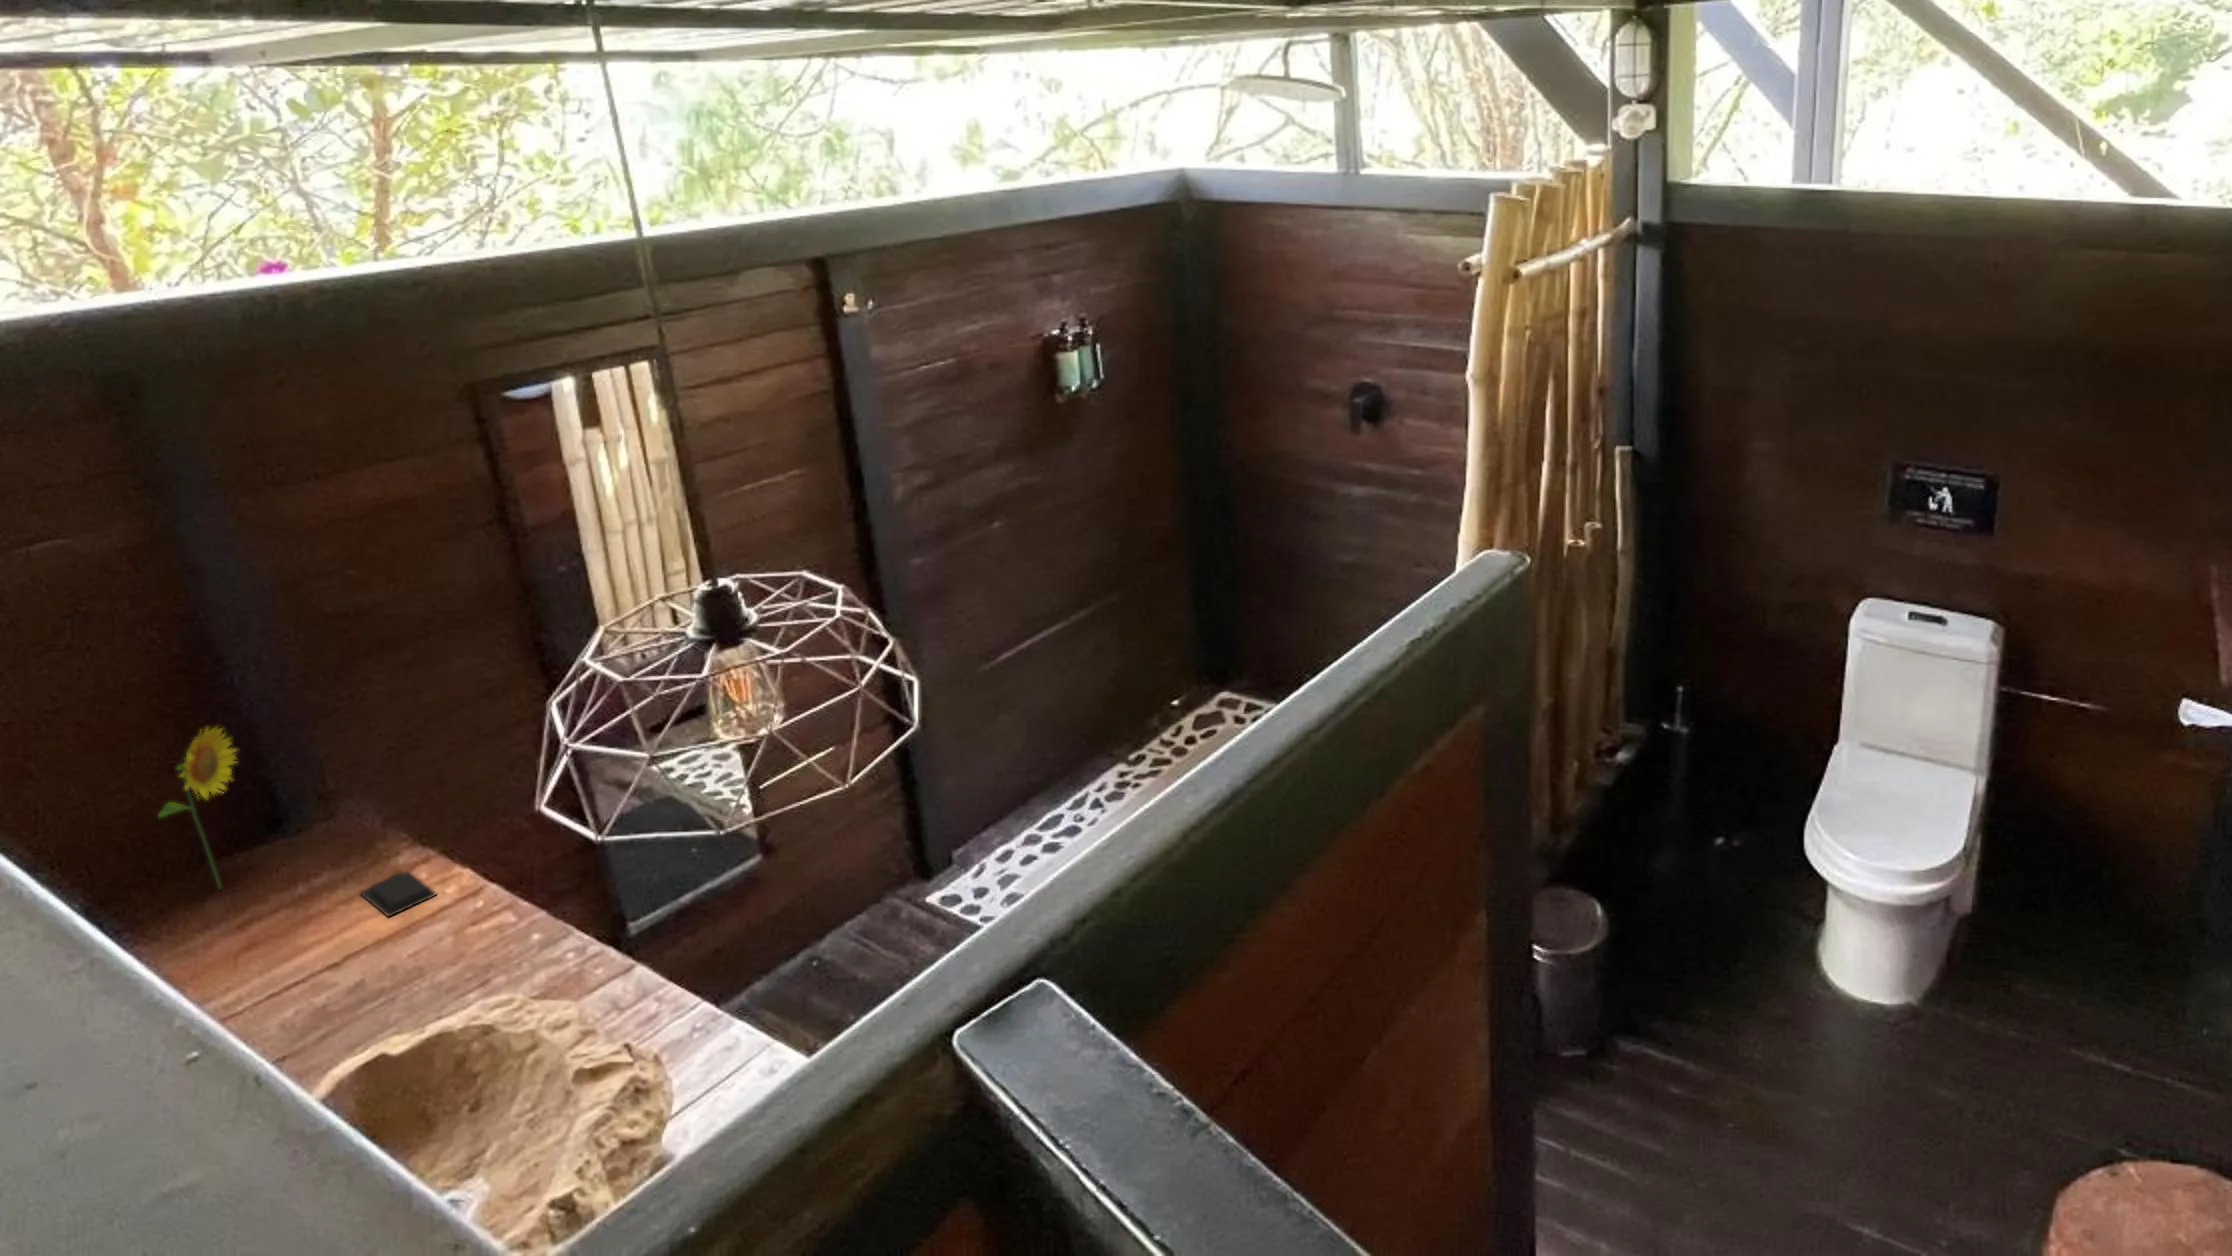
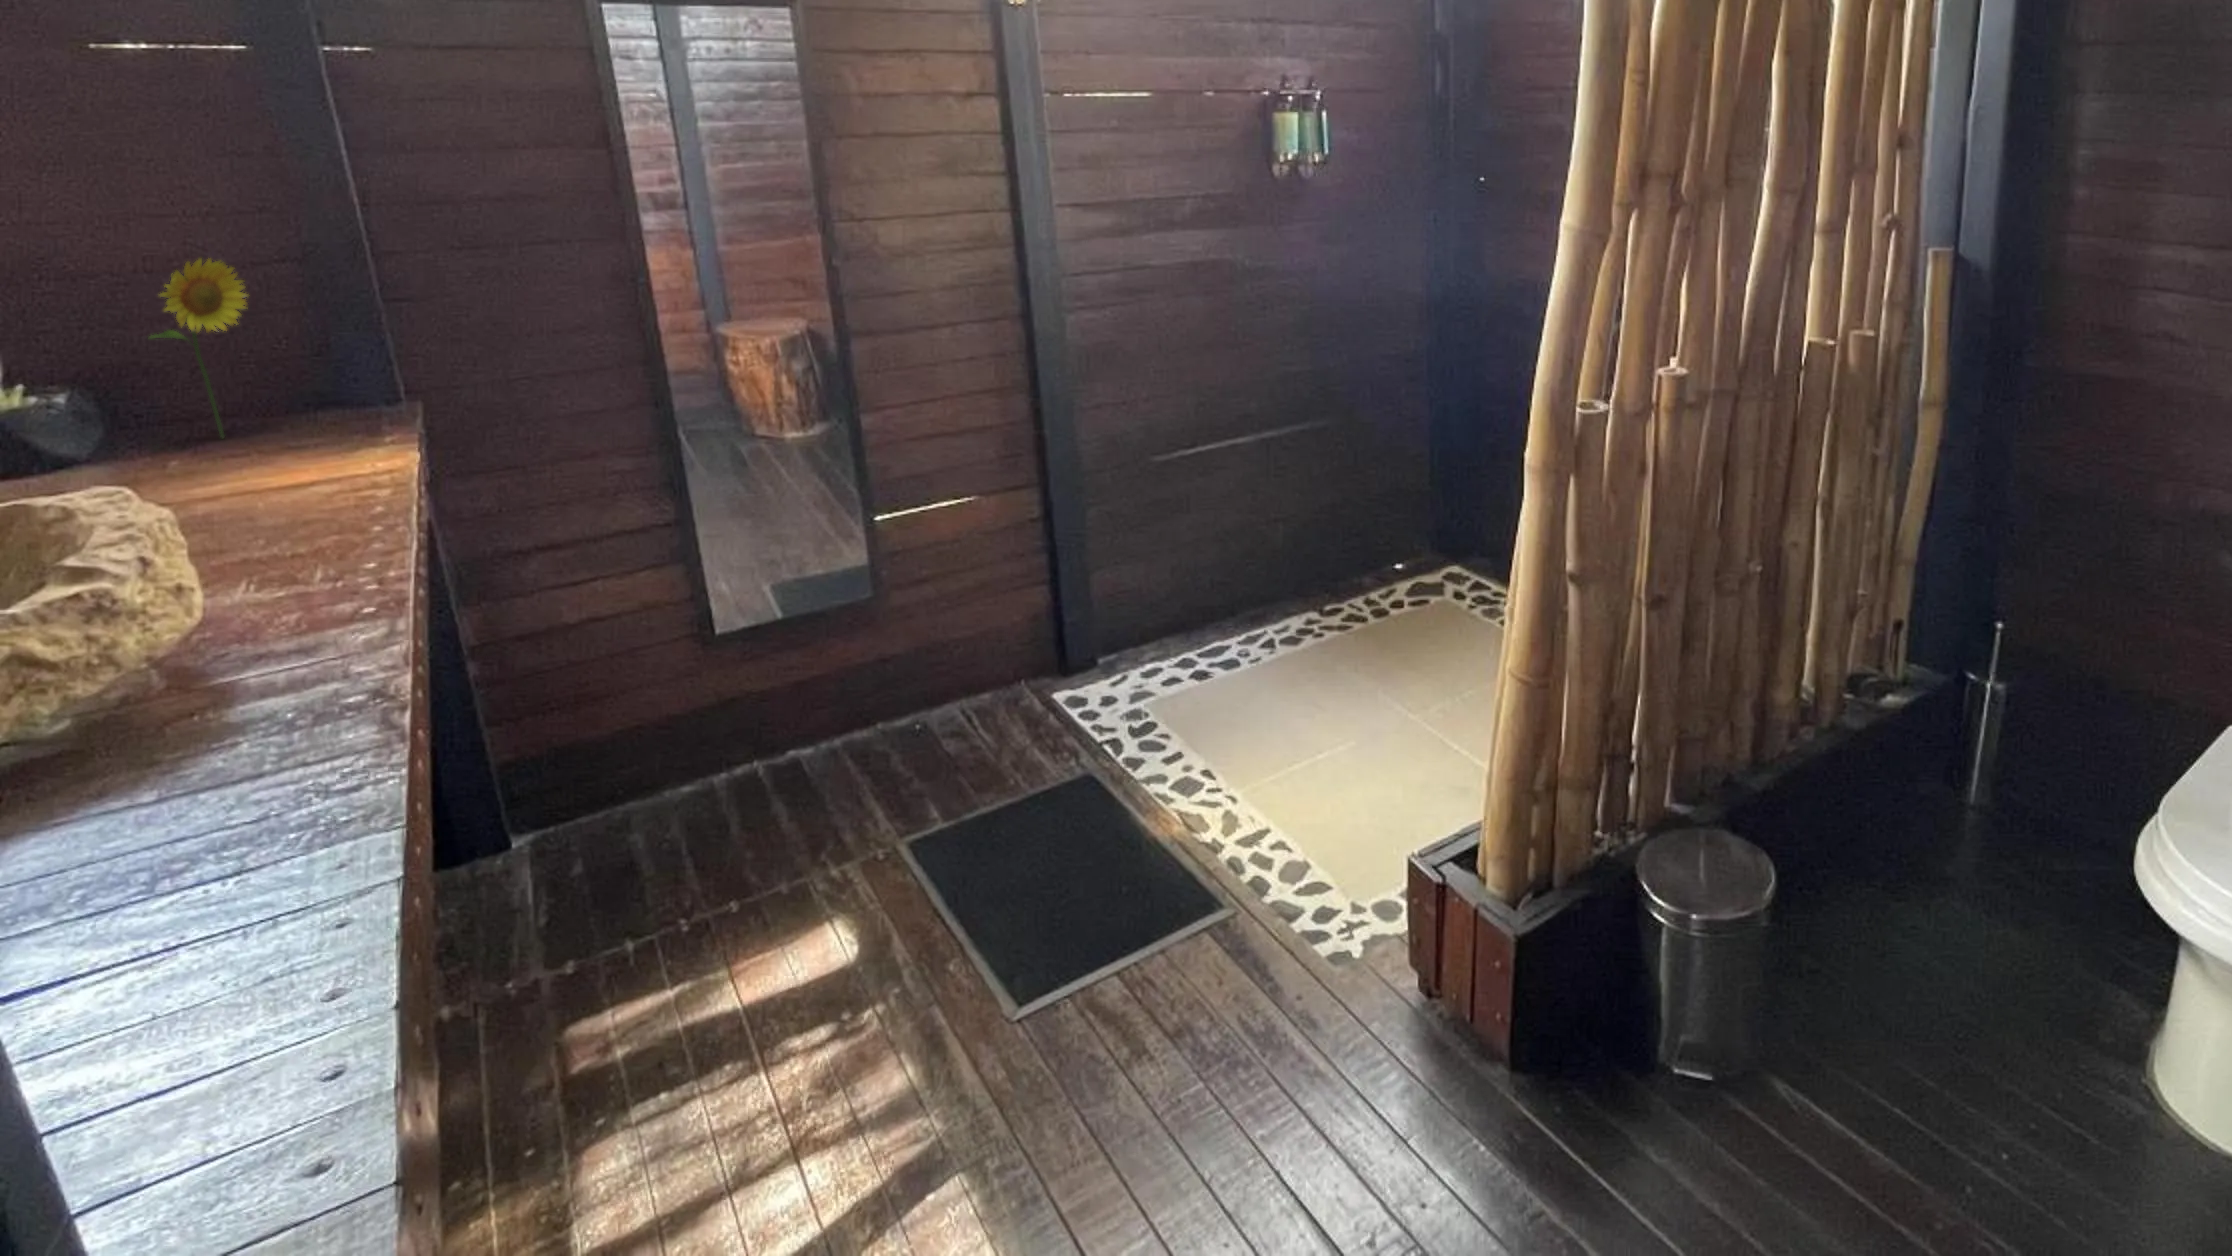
soap bar: present [361,871,436,916] -> none [283,445,354,477]

